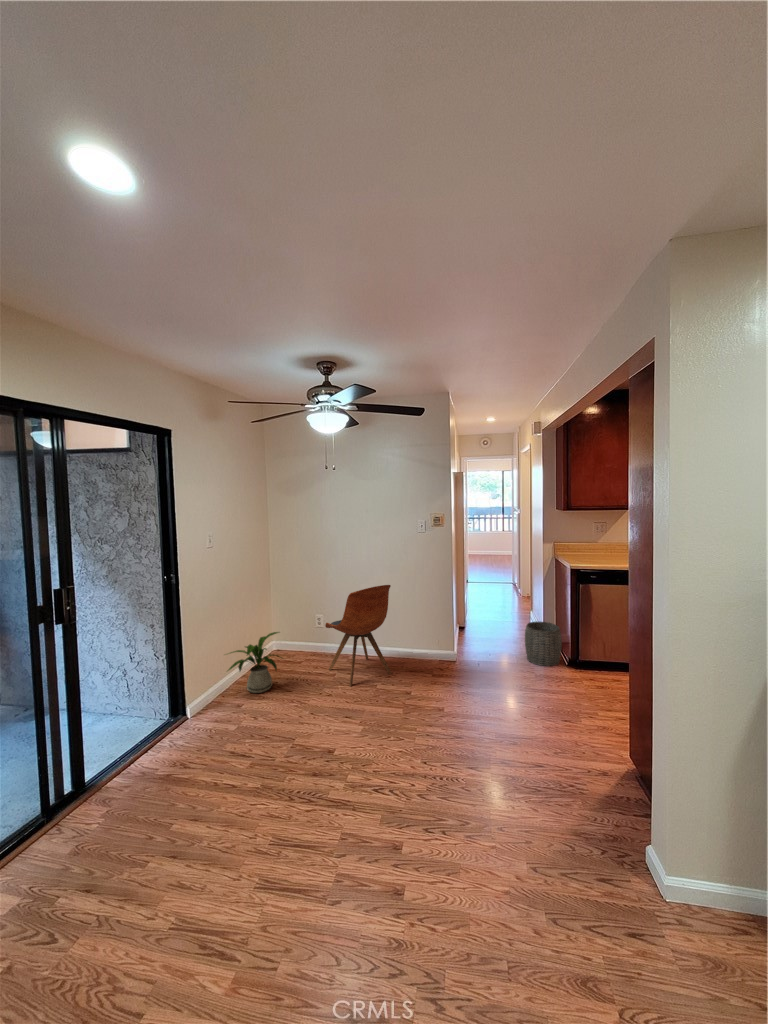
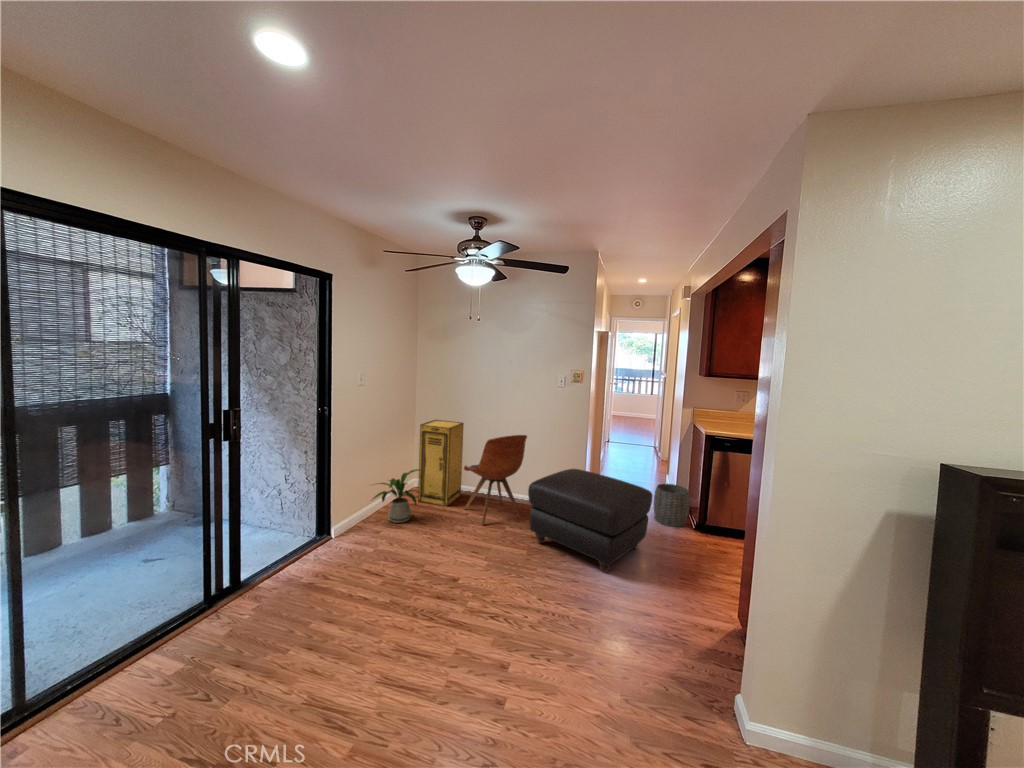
storage cabinet: none [275,576,323,669] -> present [418,420,463,506]
ottoman: none [398,616,527,725] -> present [528,469,653,573]

